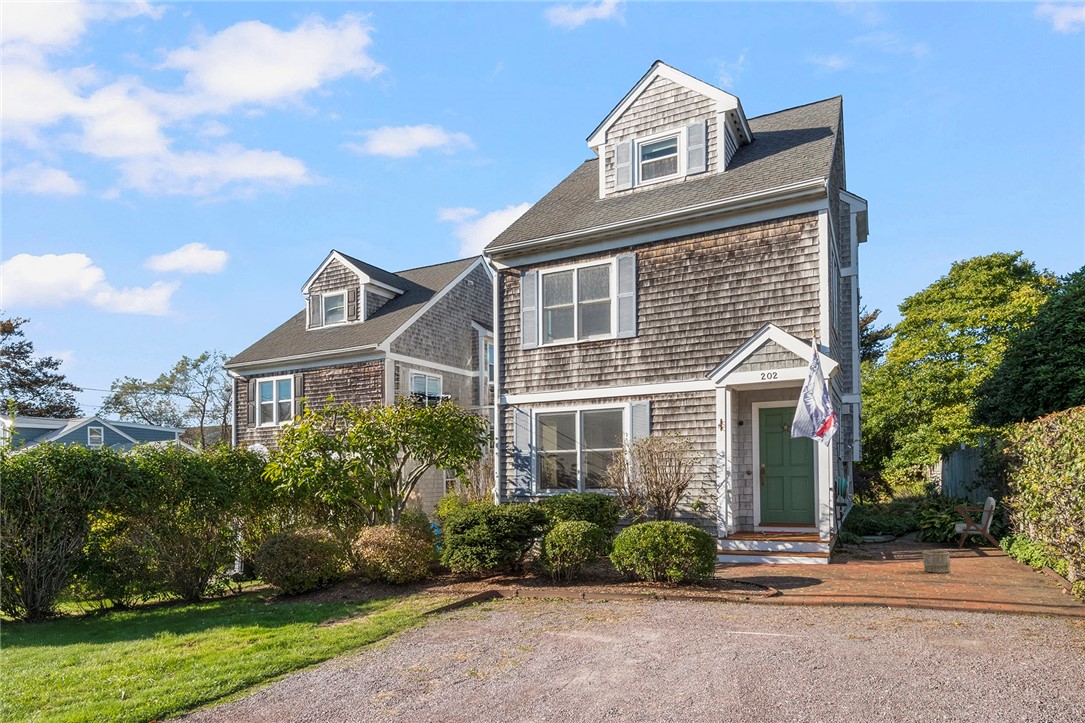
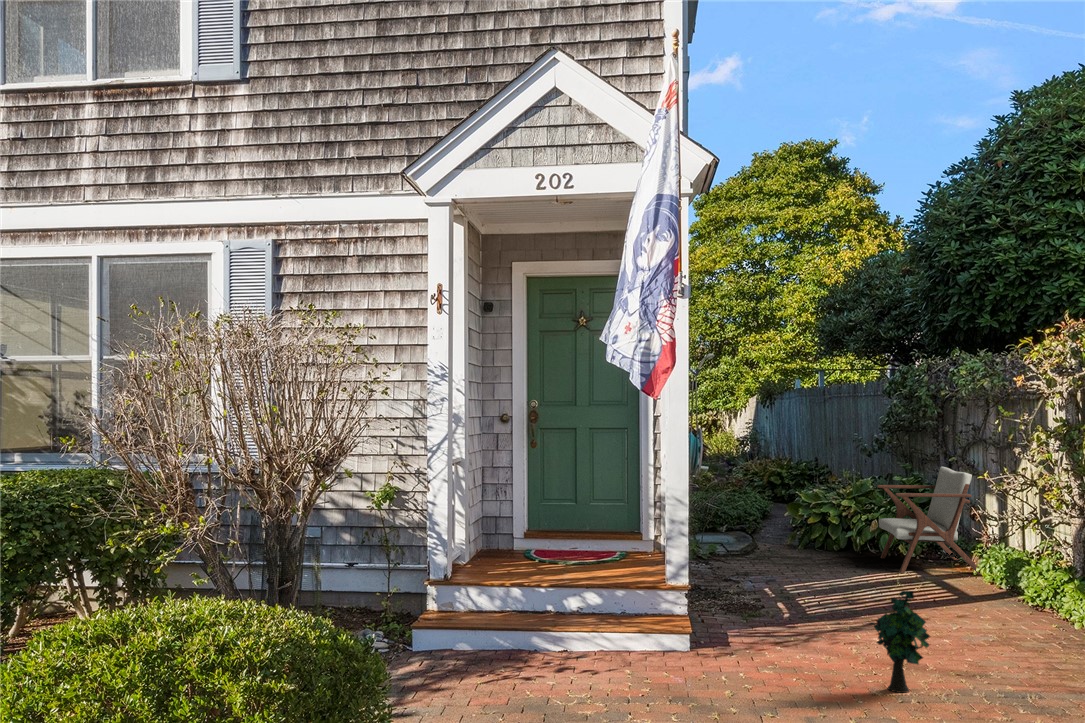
decorative plant: none [885,536,908,573] -> present [868,591,930,693]
wooden bucket: present [922,550,951,573] -> none [955,621,1031,690]

